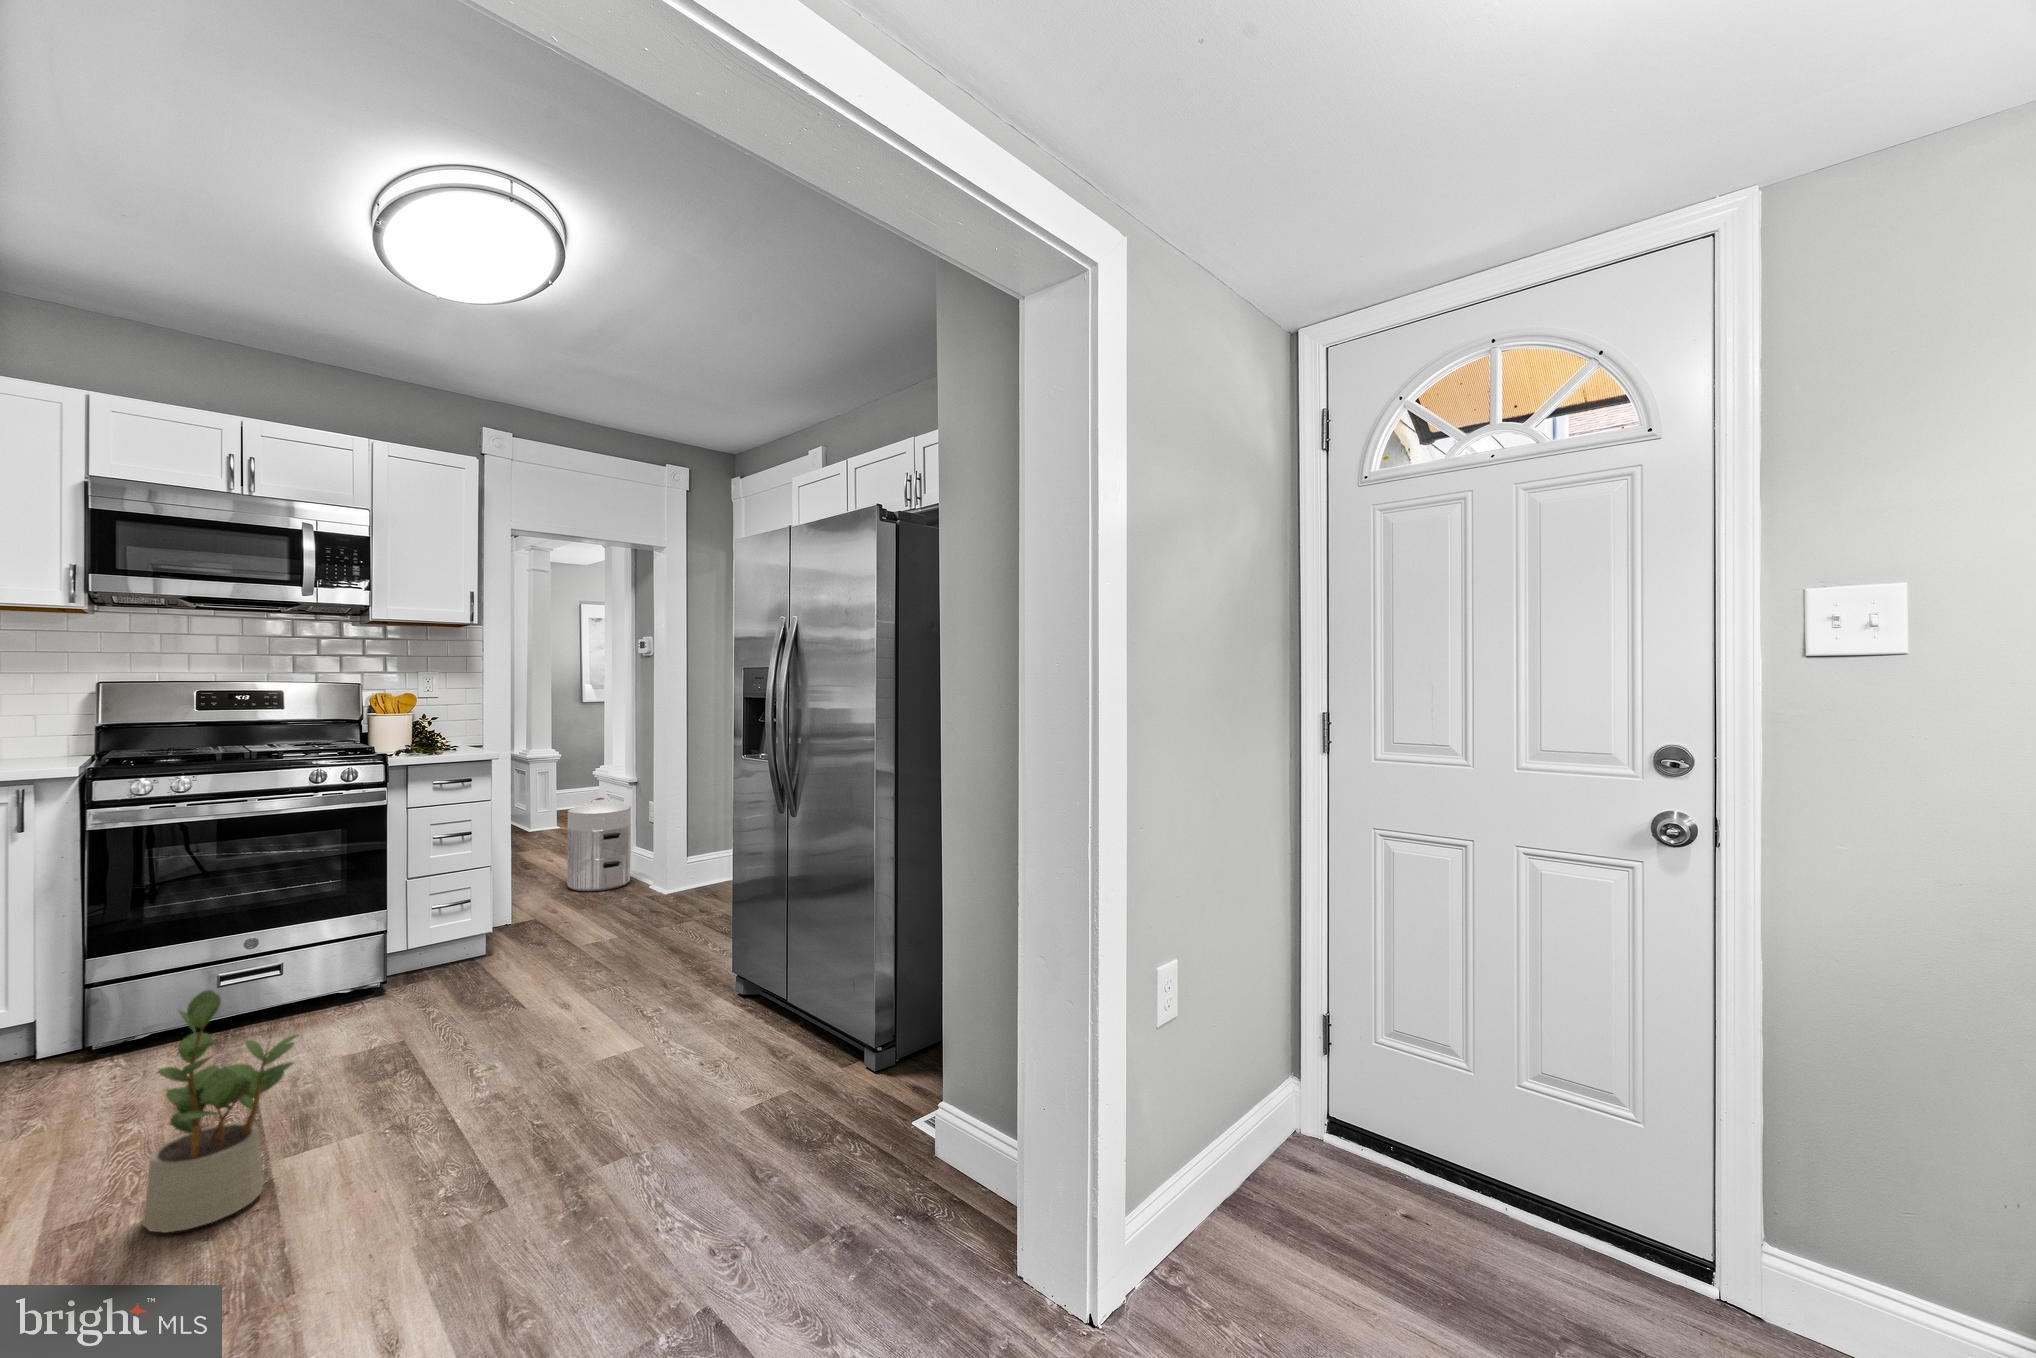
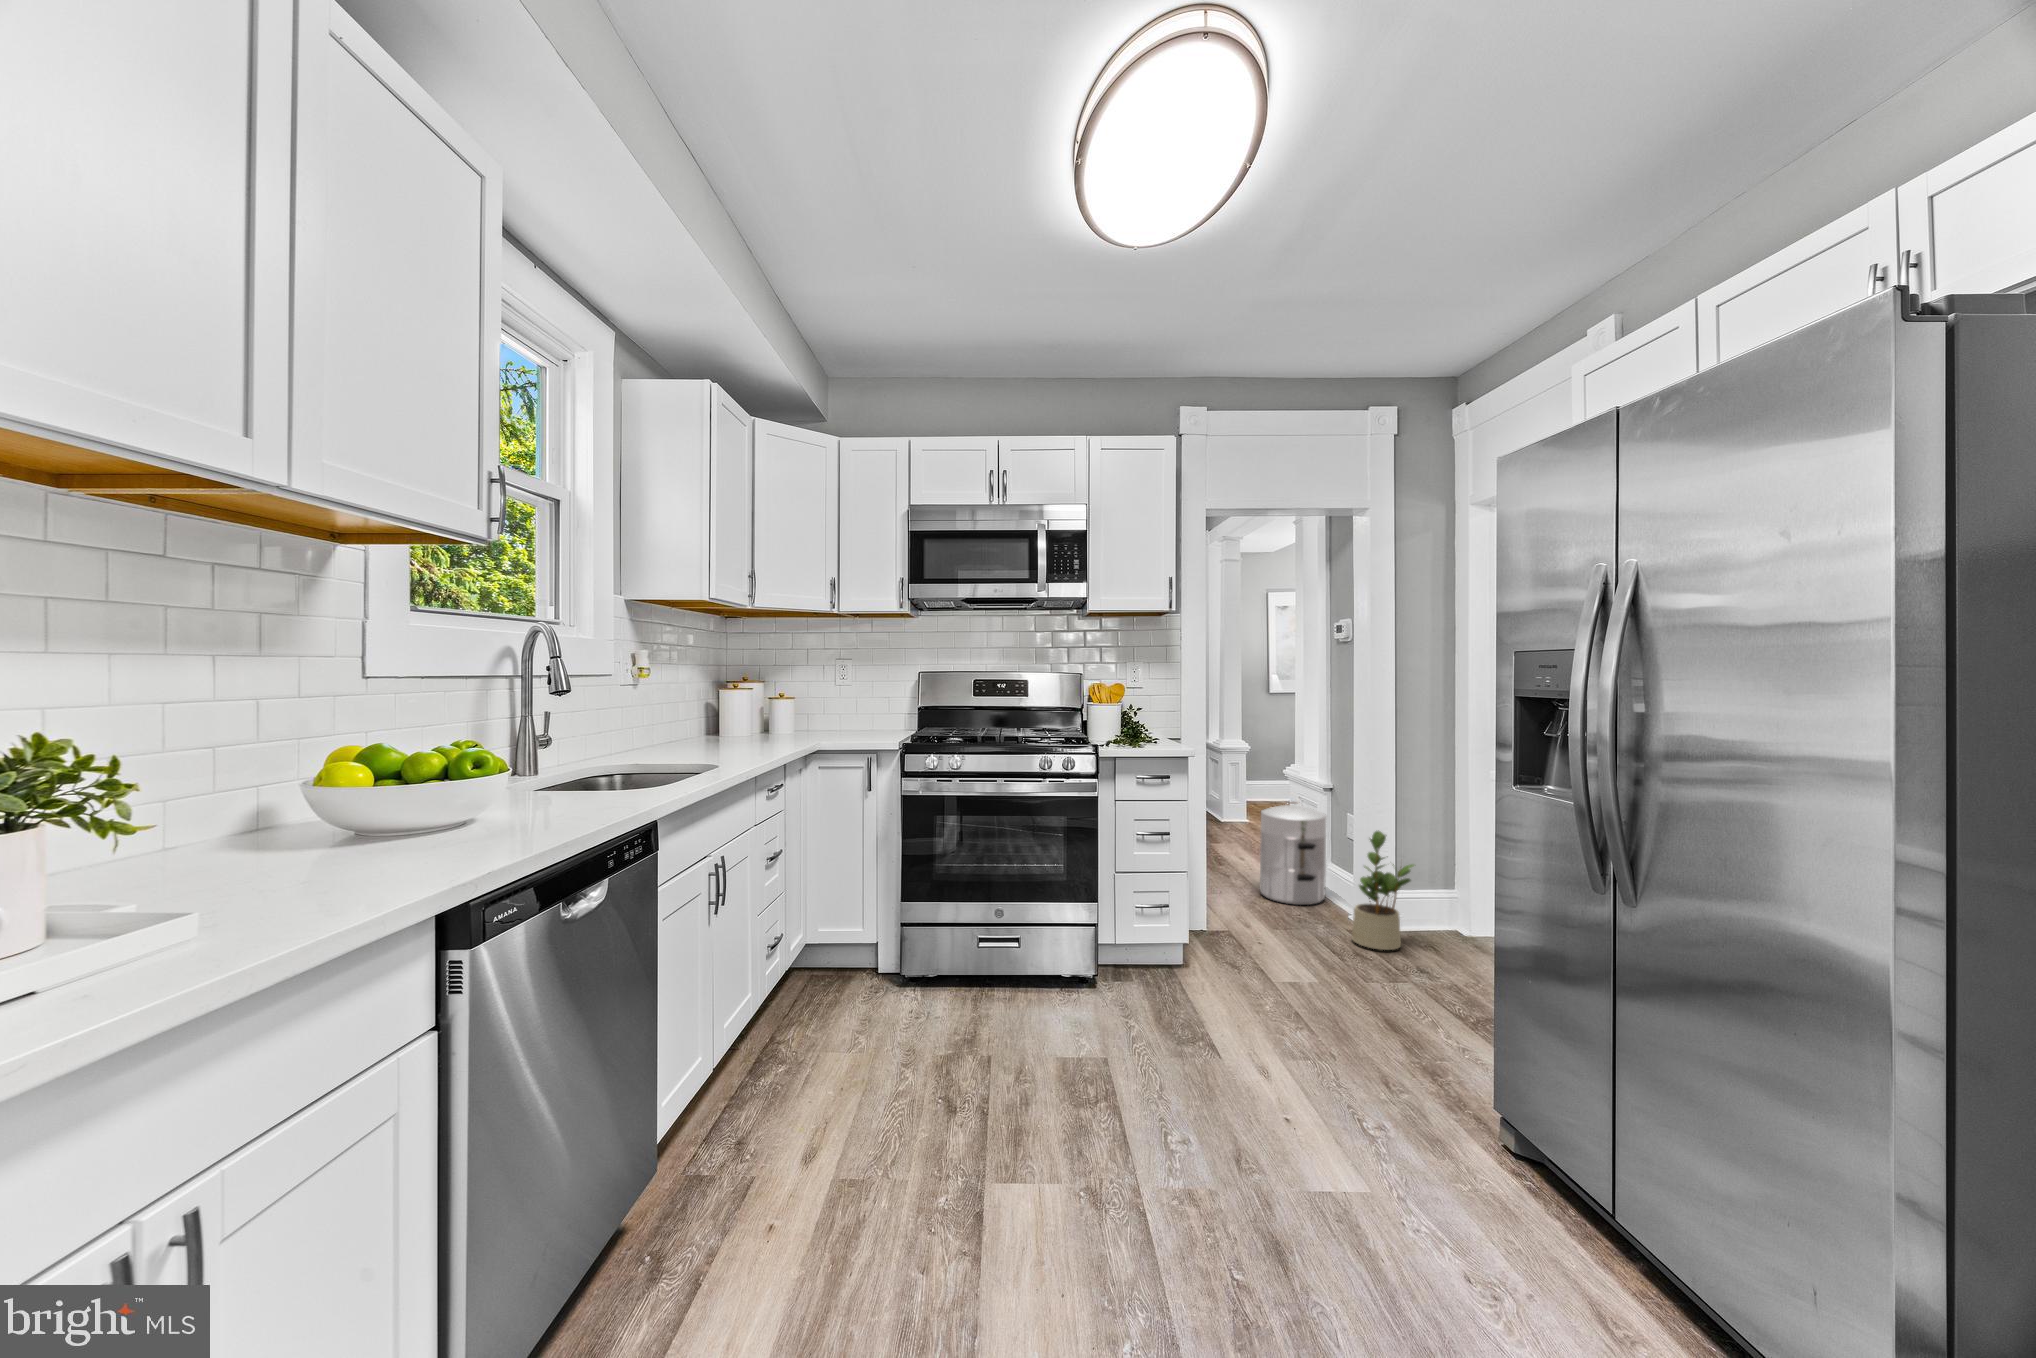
potted plant: present [143,990,299,1232] -> present [1352,831,1414,950]

